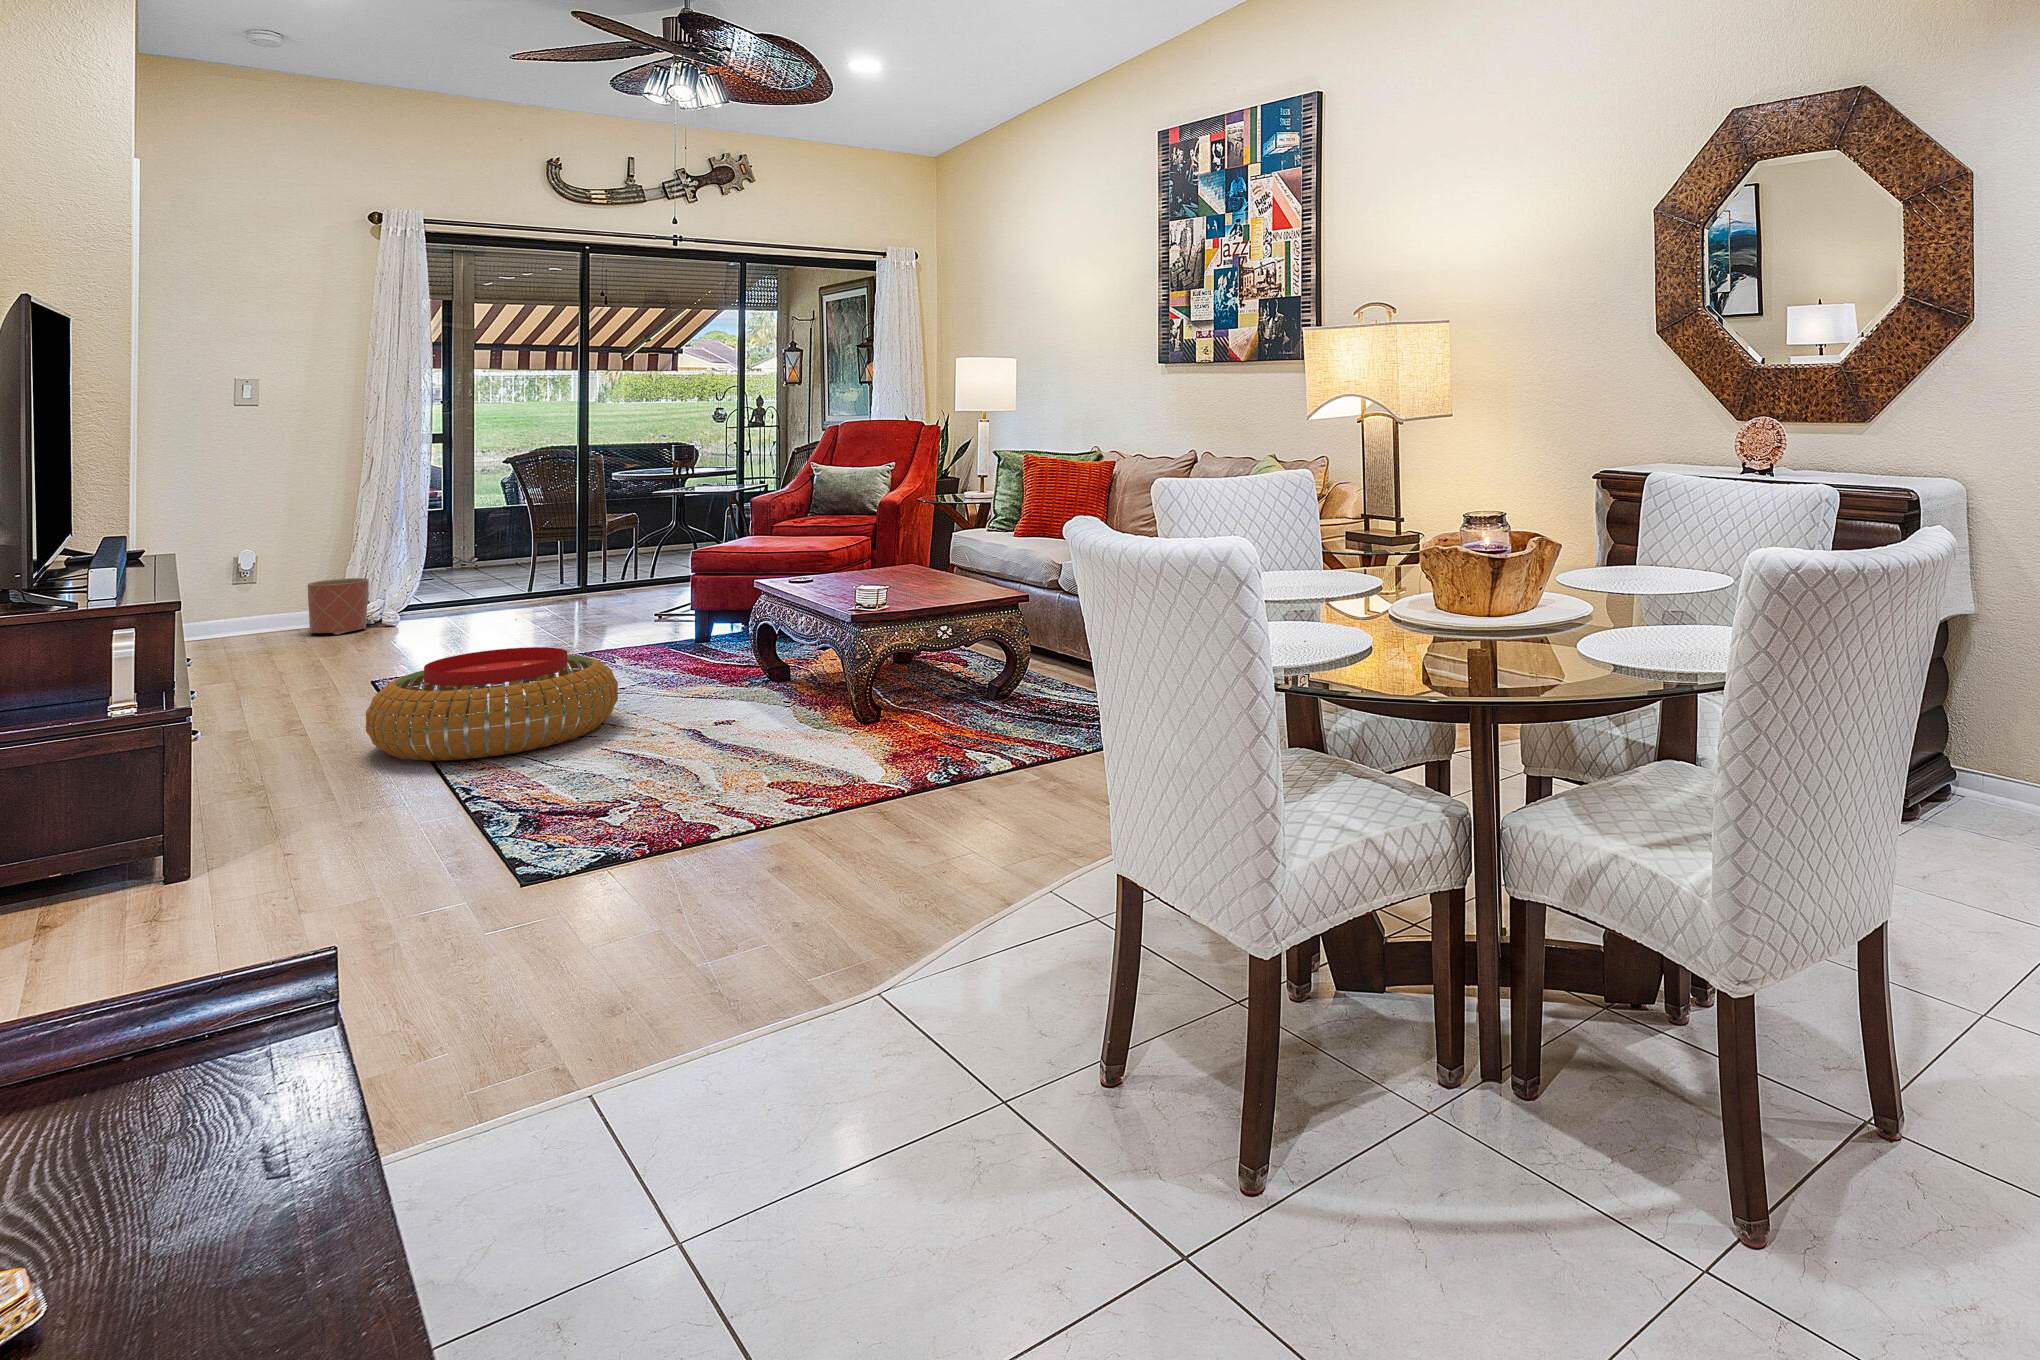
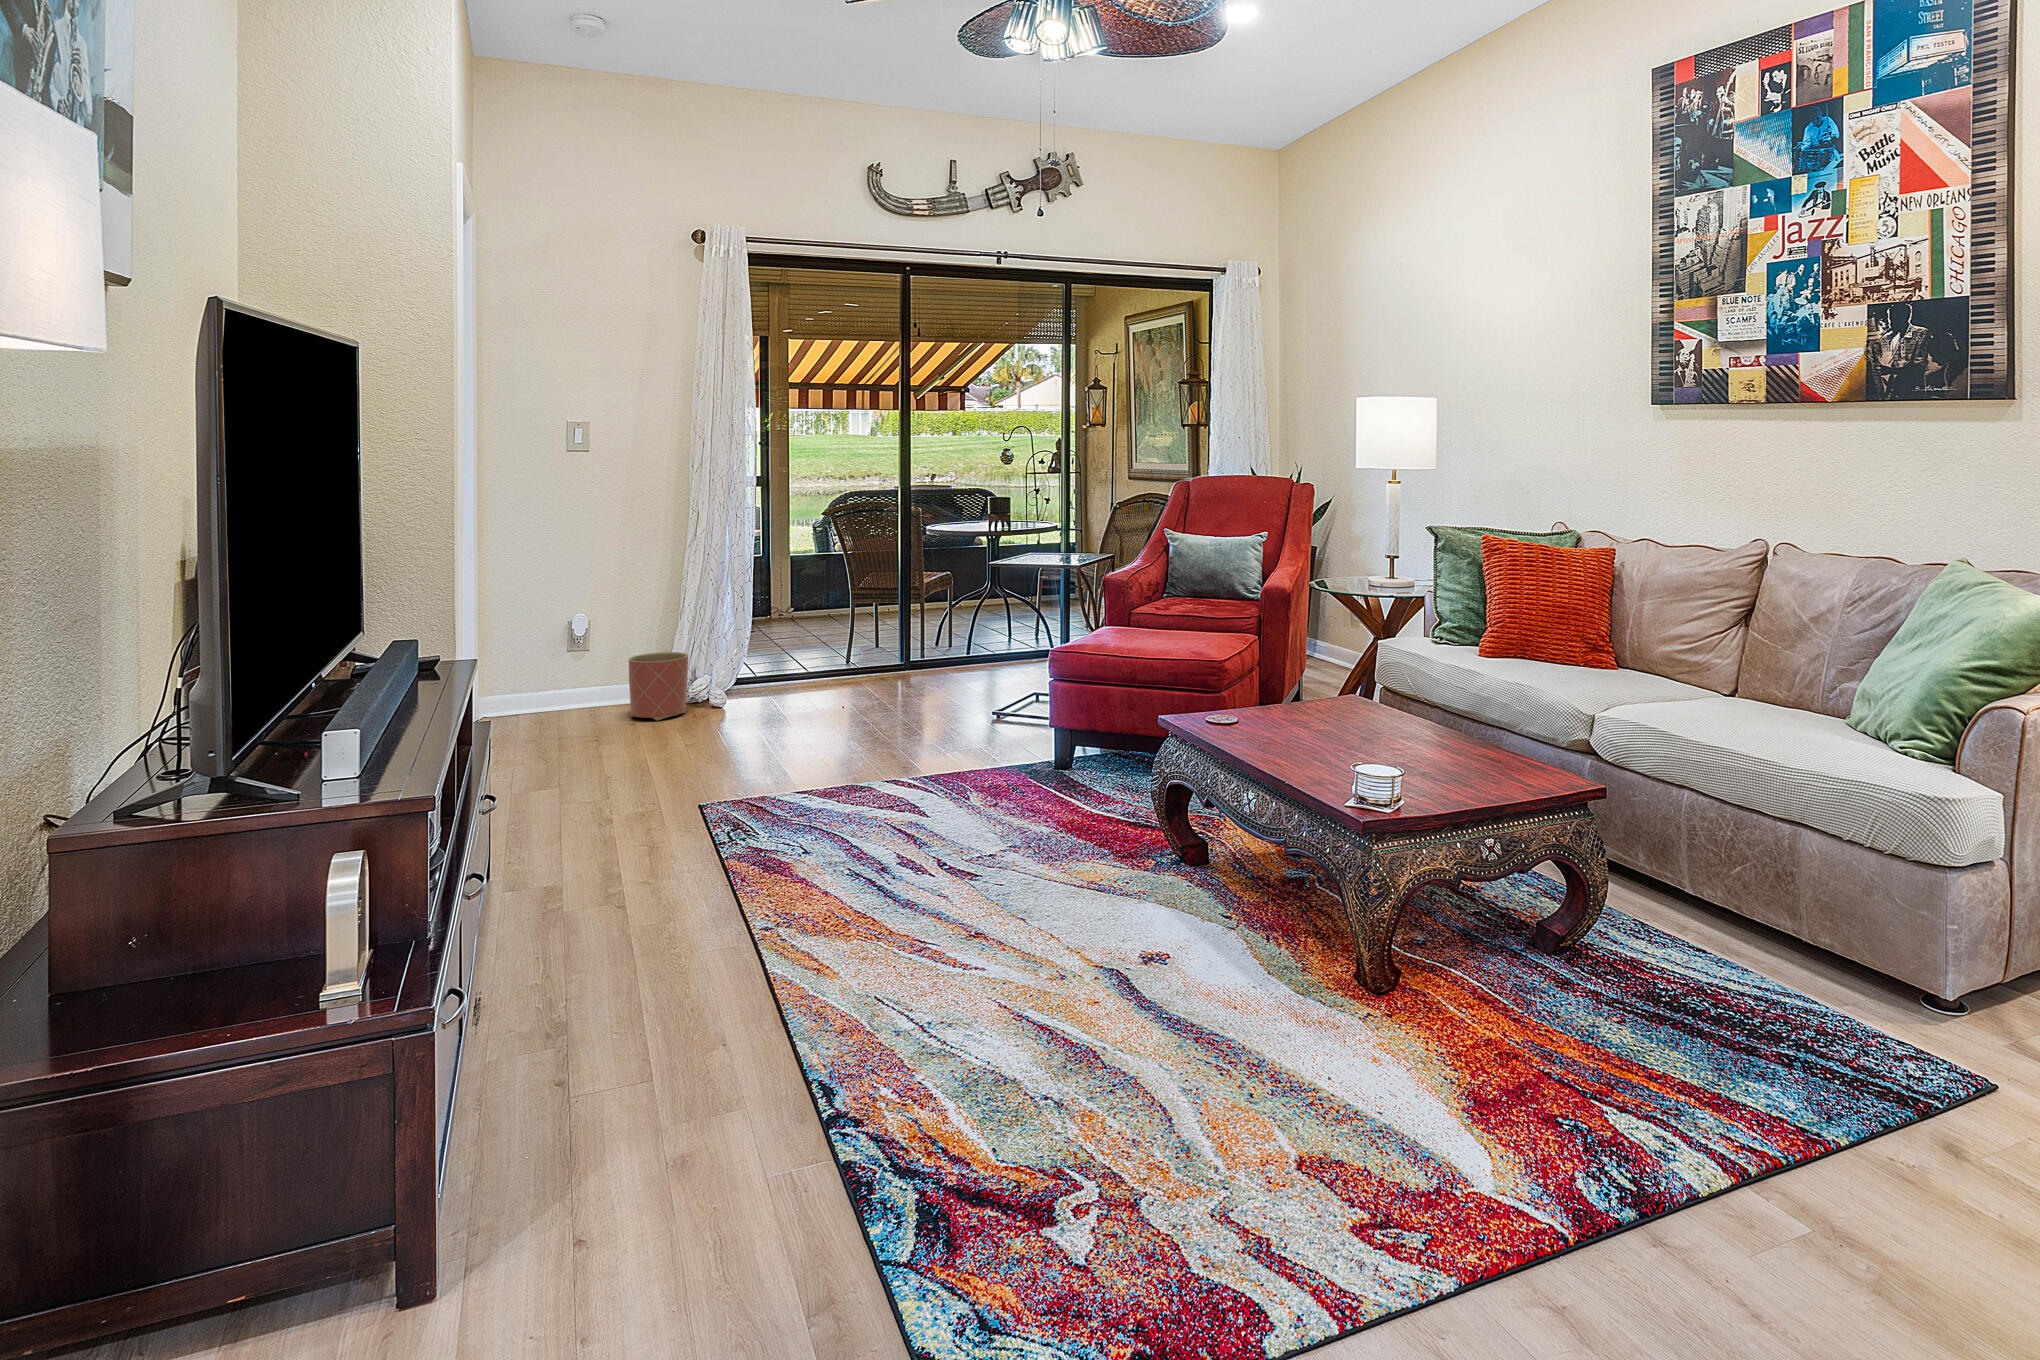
pouf: present [366,647,618,761] -> none [688,810,1000,1002]

